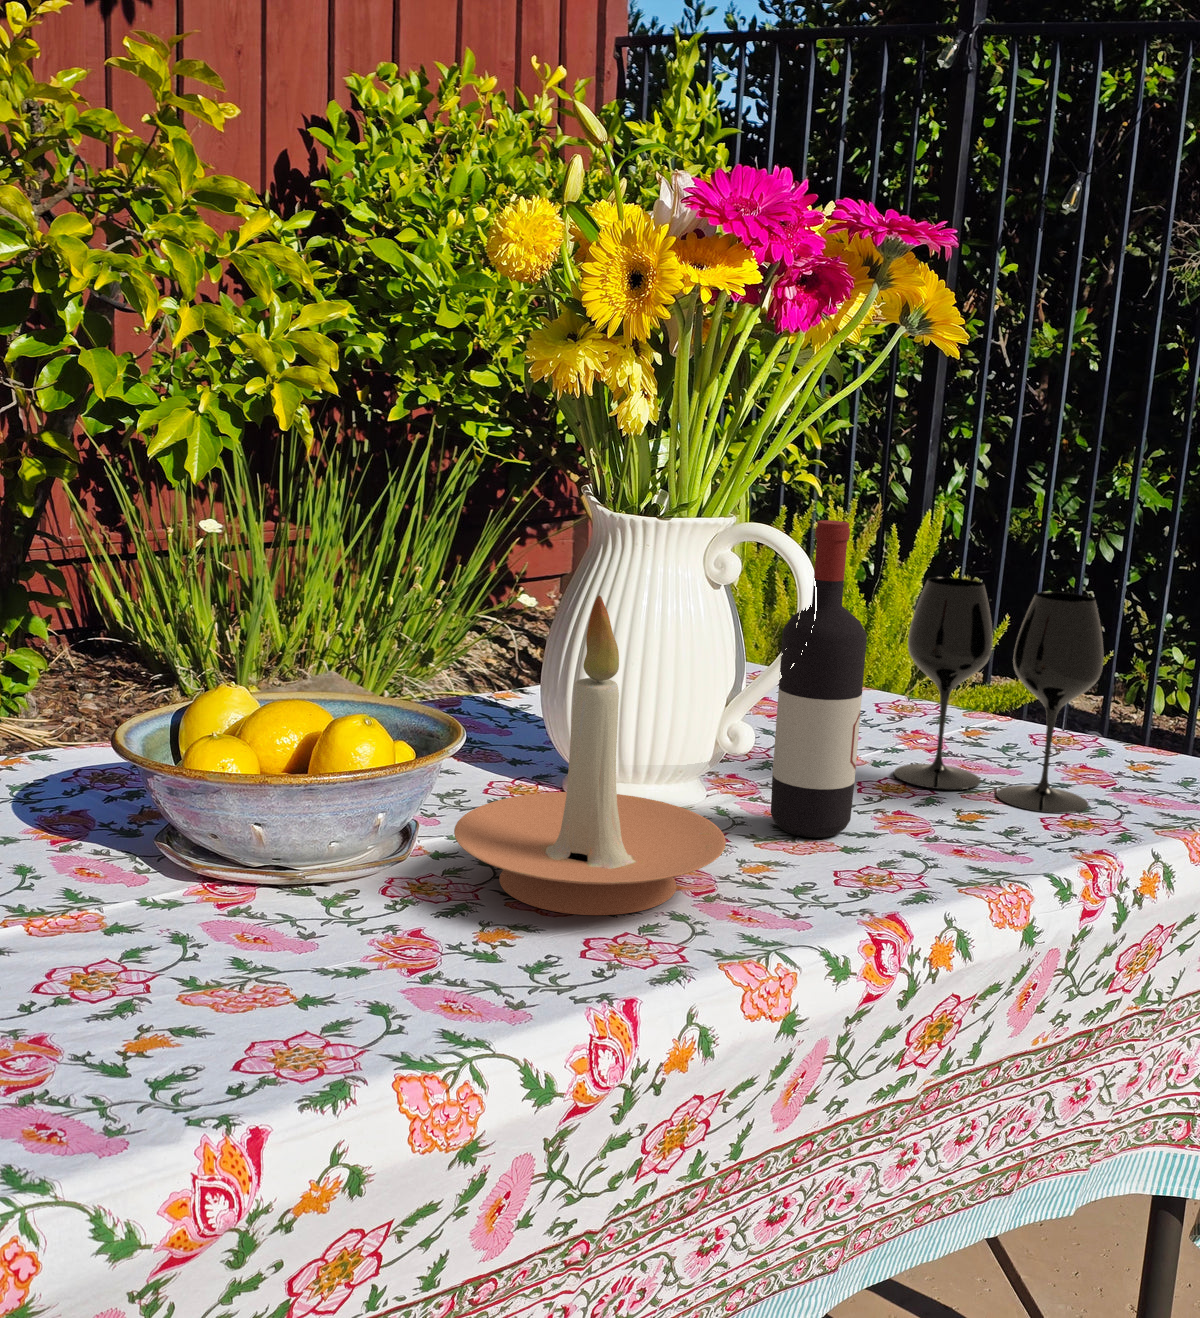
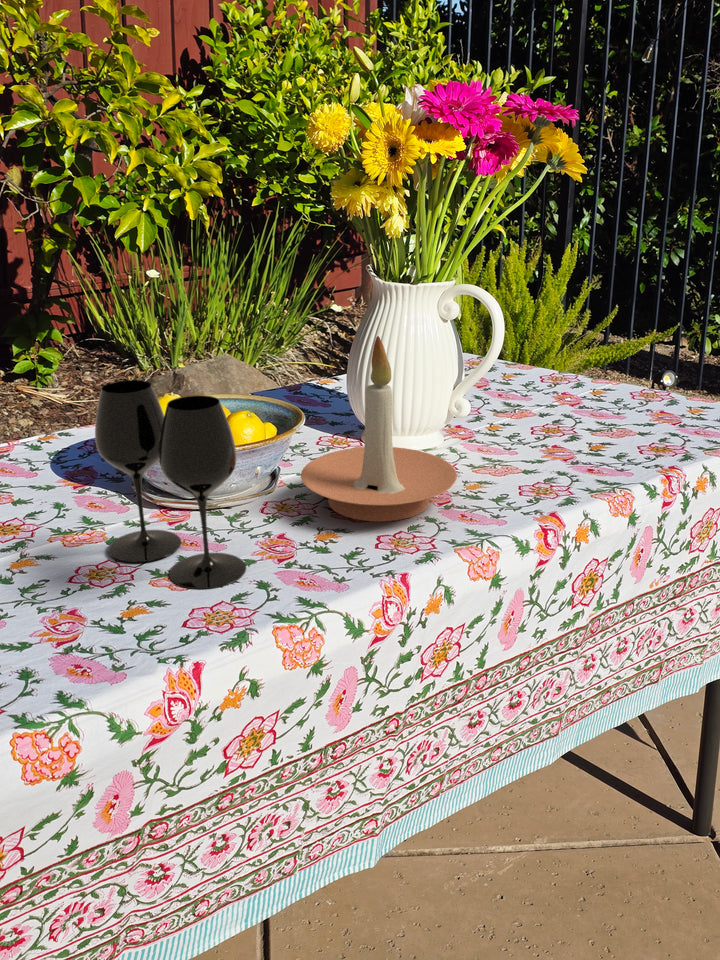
wine bottle: present [771,520,867,838] -> none [483,279,538,466]
wine glass: present [894,577,1103,814] -> present [95,380,246,589]

